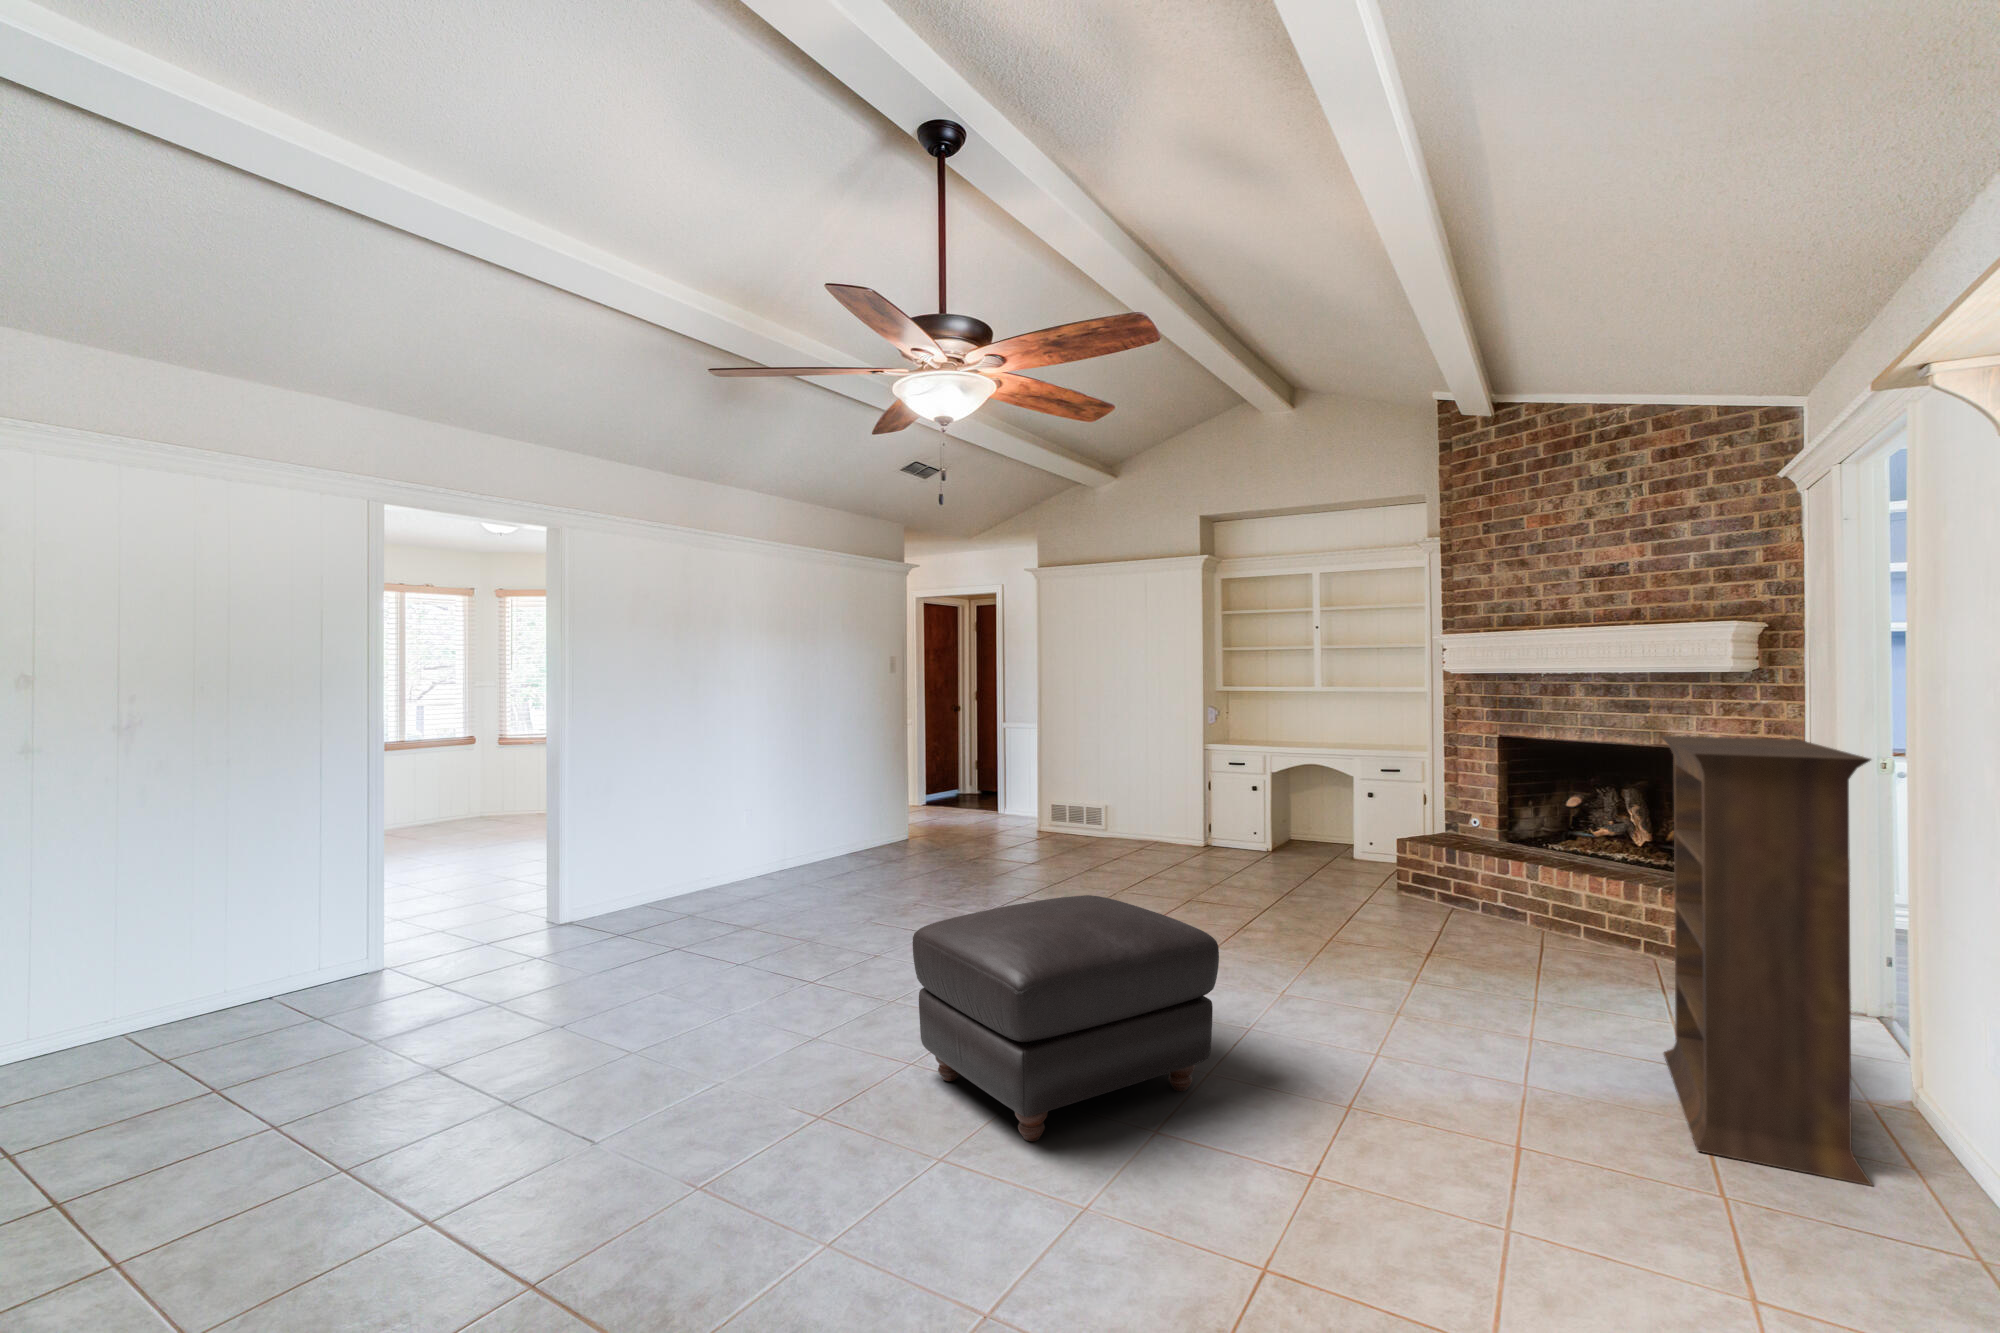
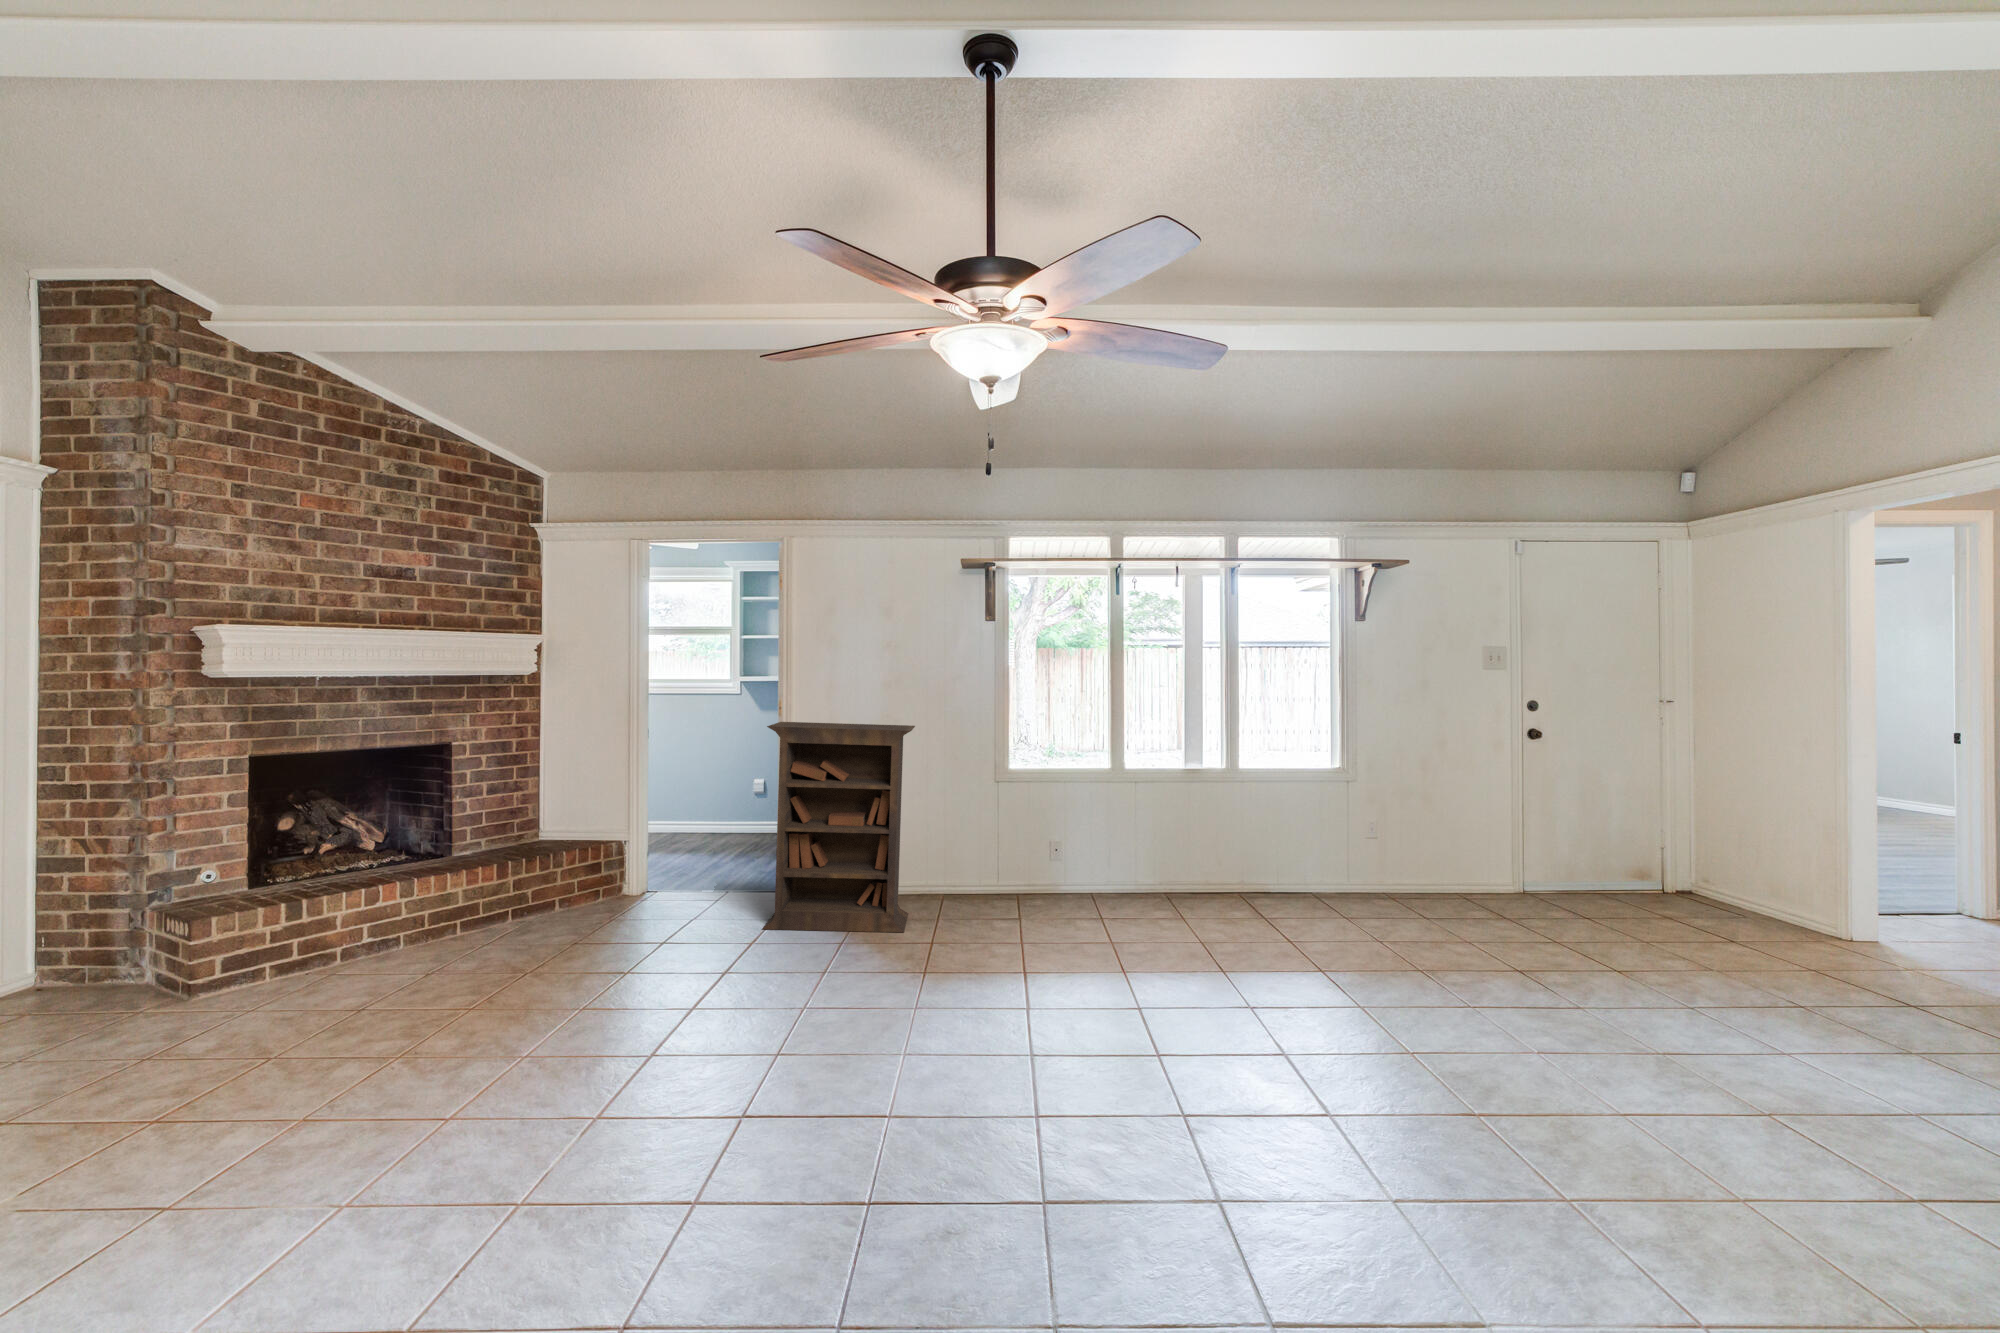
ottoman: present [913,895,1219,1141] -> none [849,911,1126,1144]

